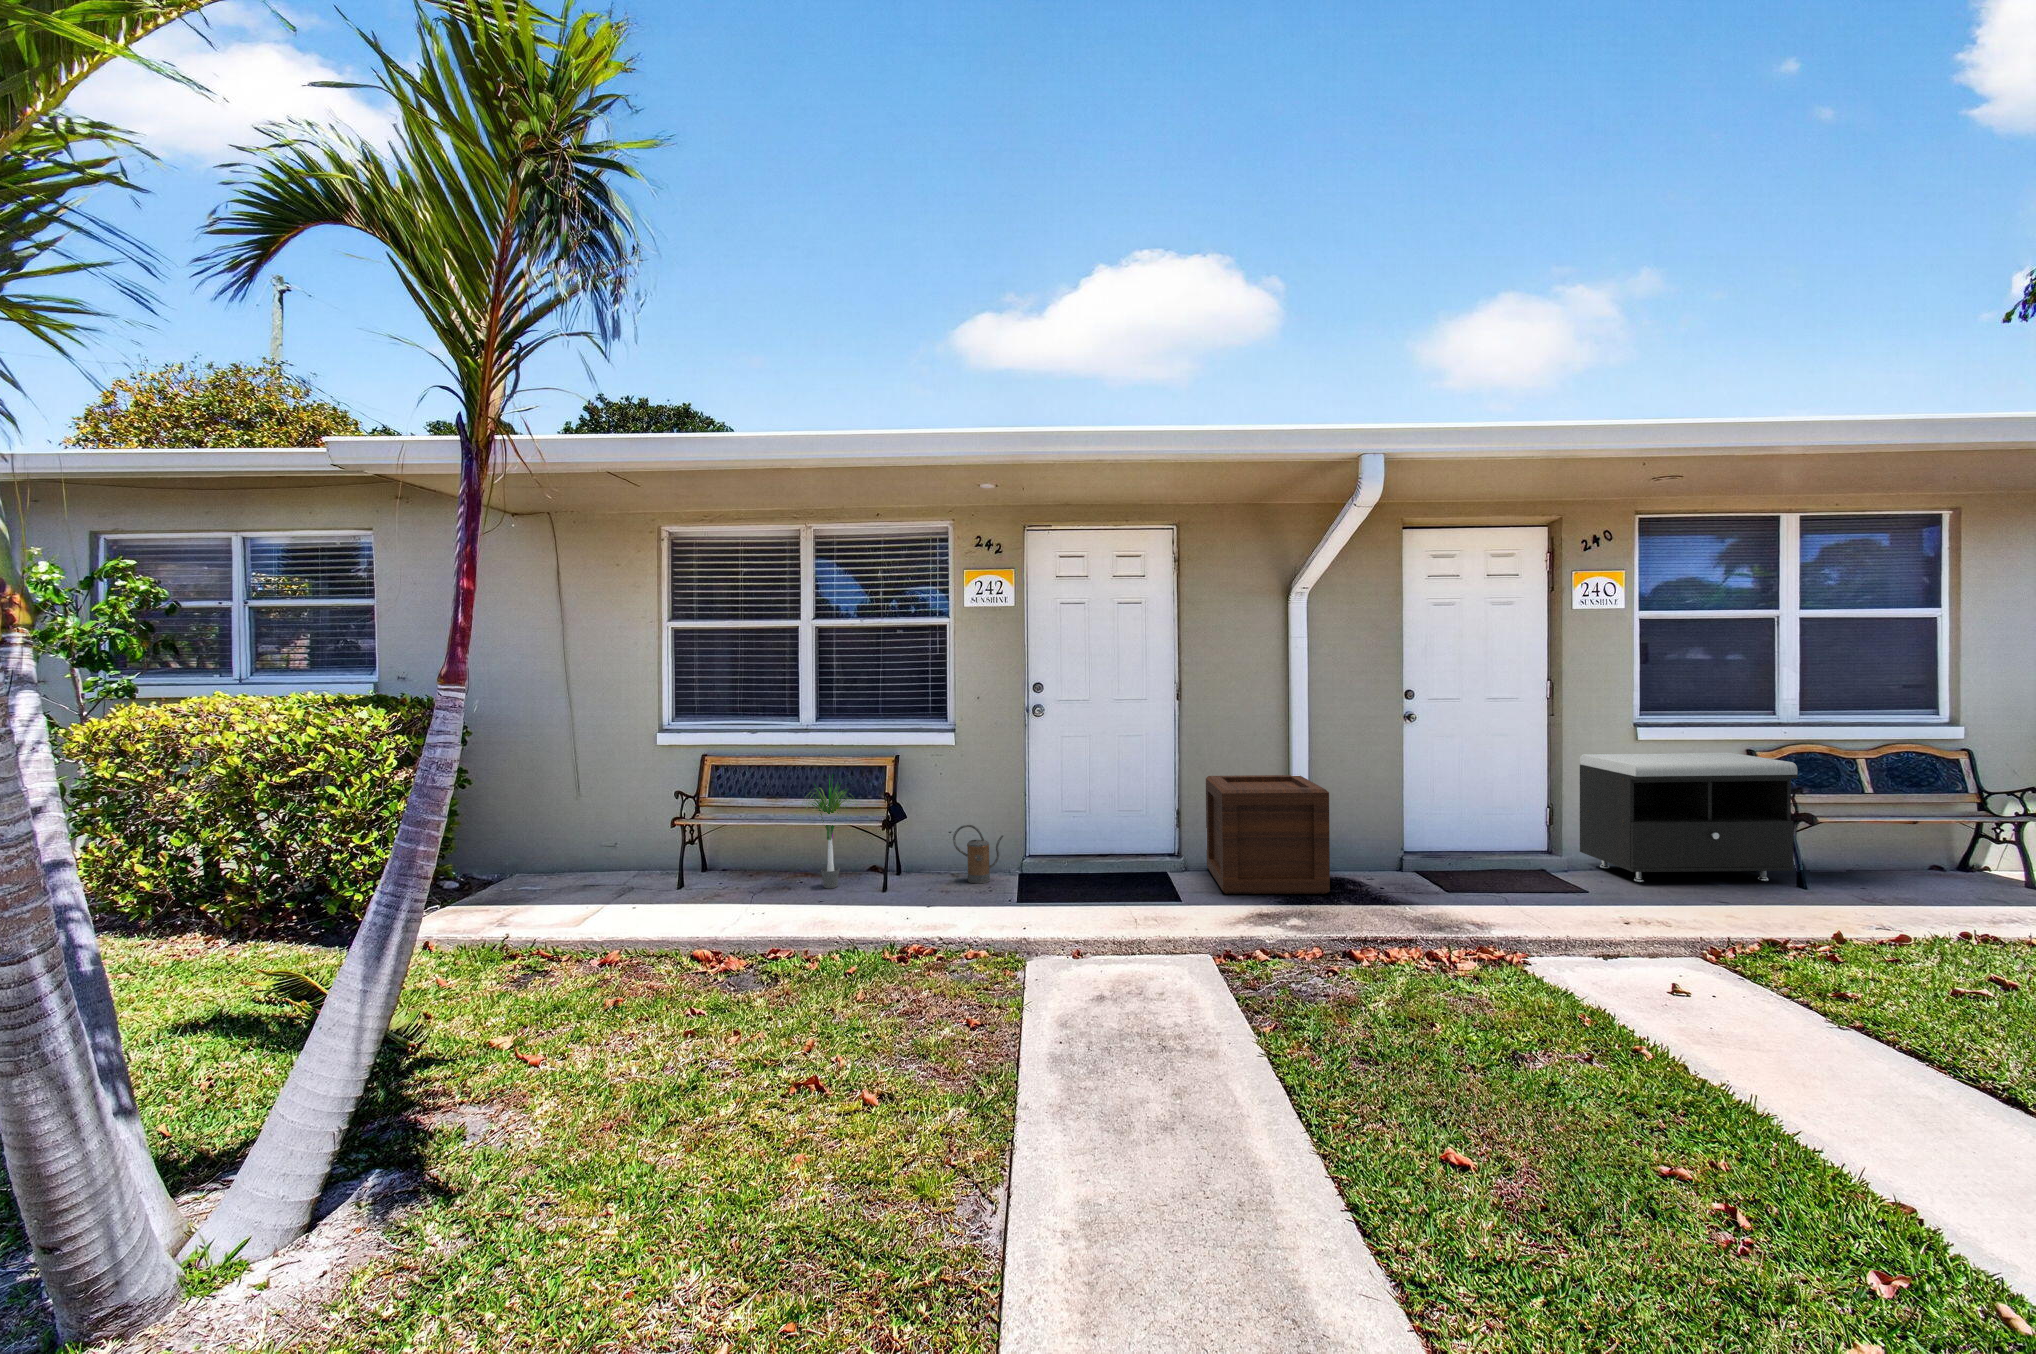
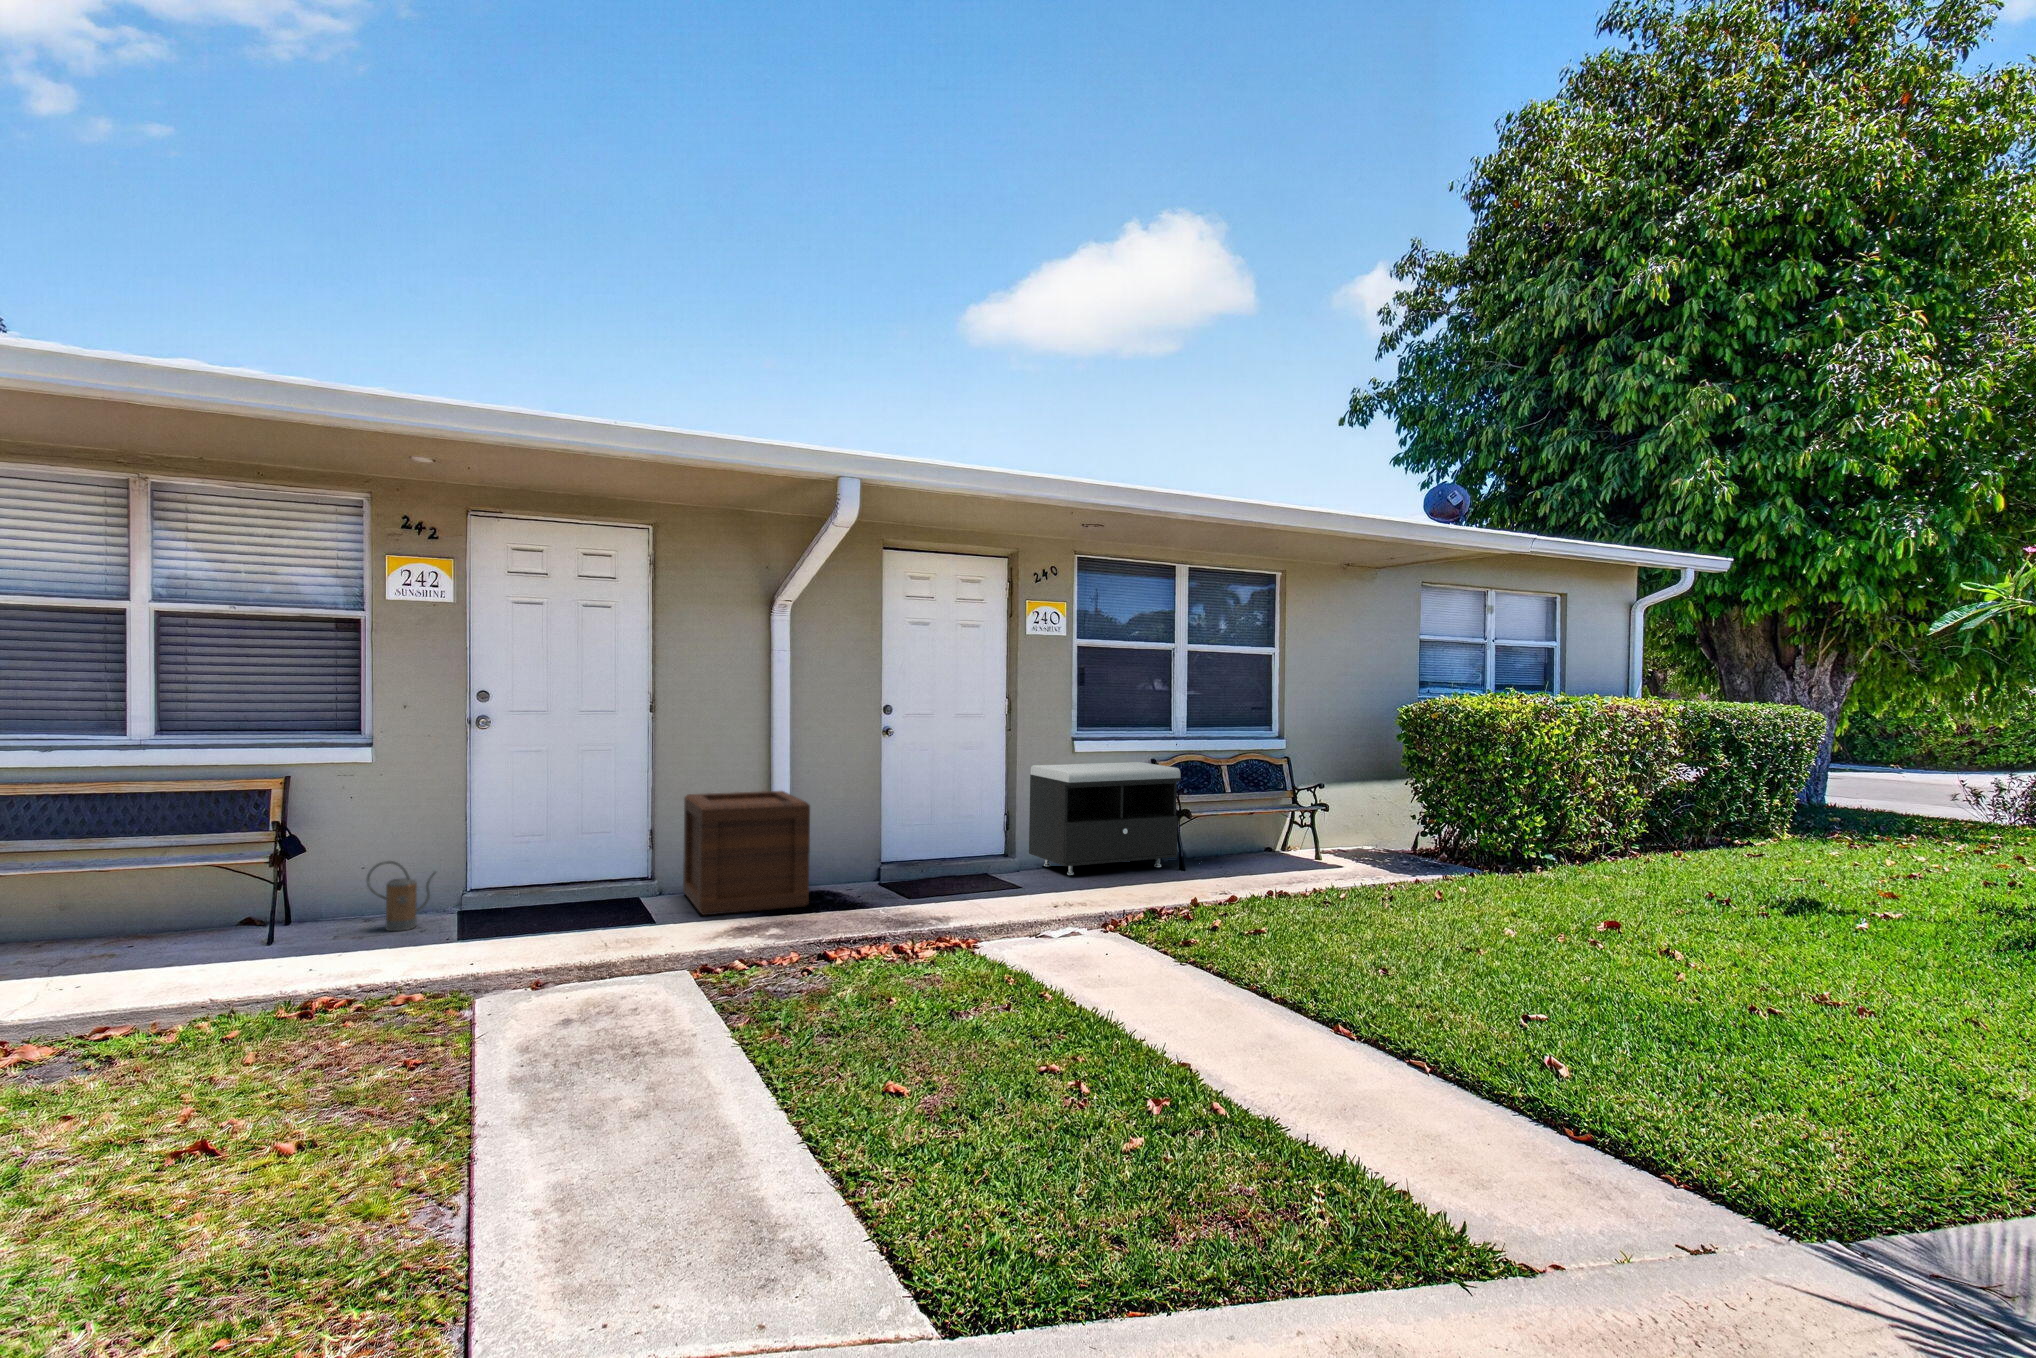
potted plant: present [806,778,848,888] -> none [113,800,239,955]

